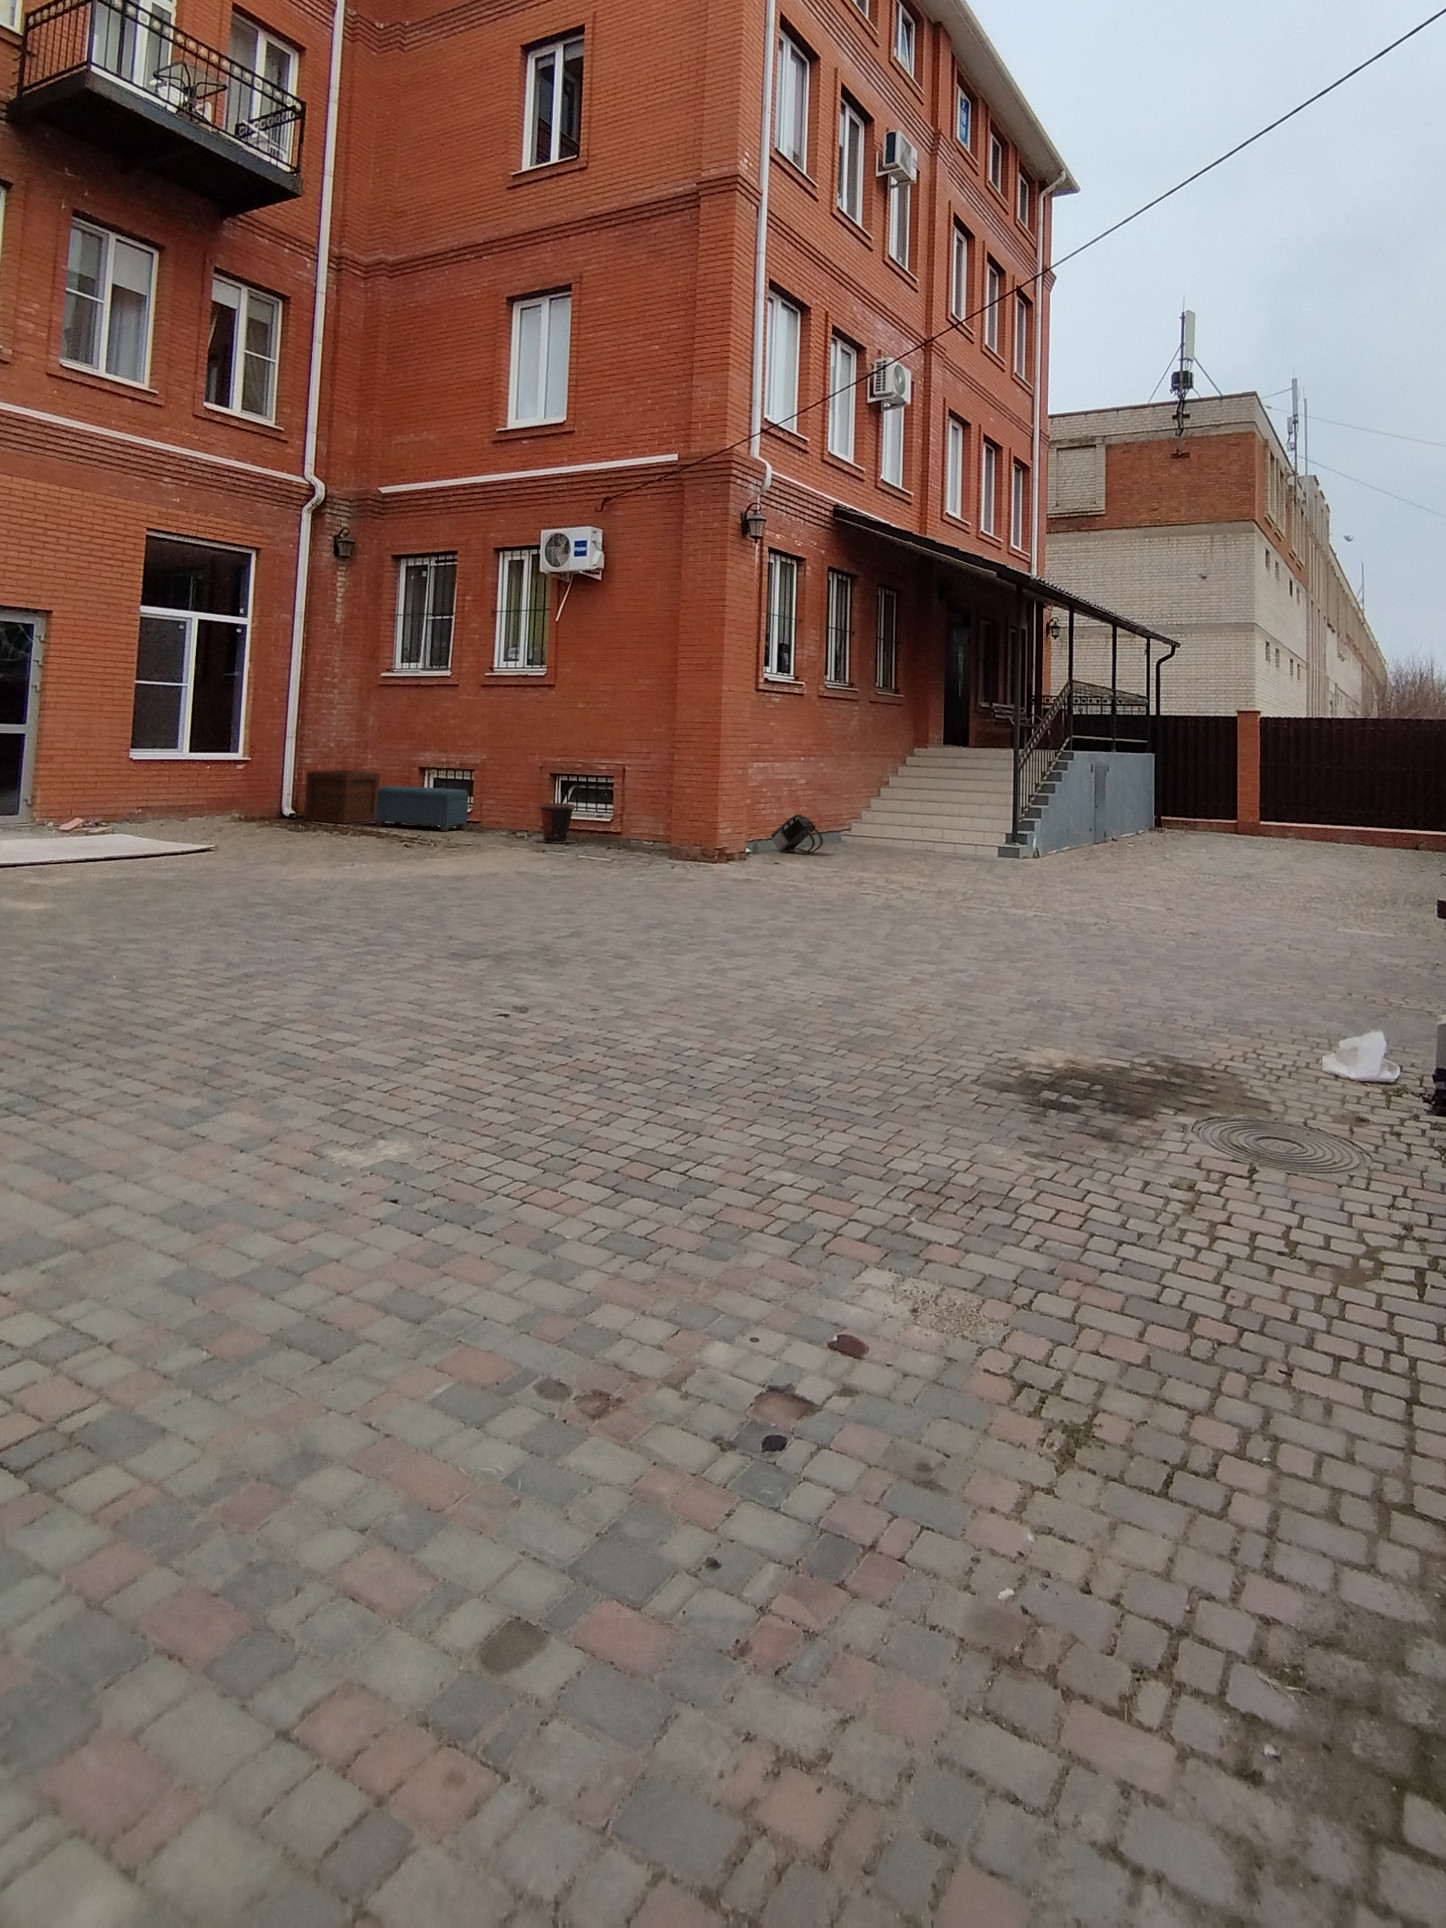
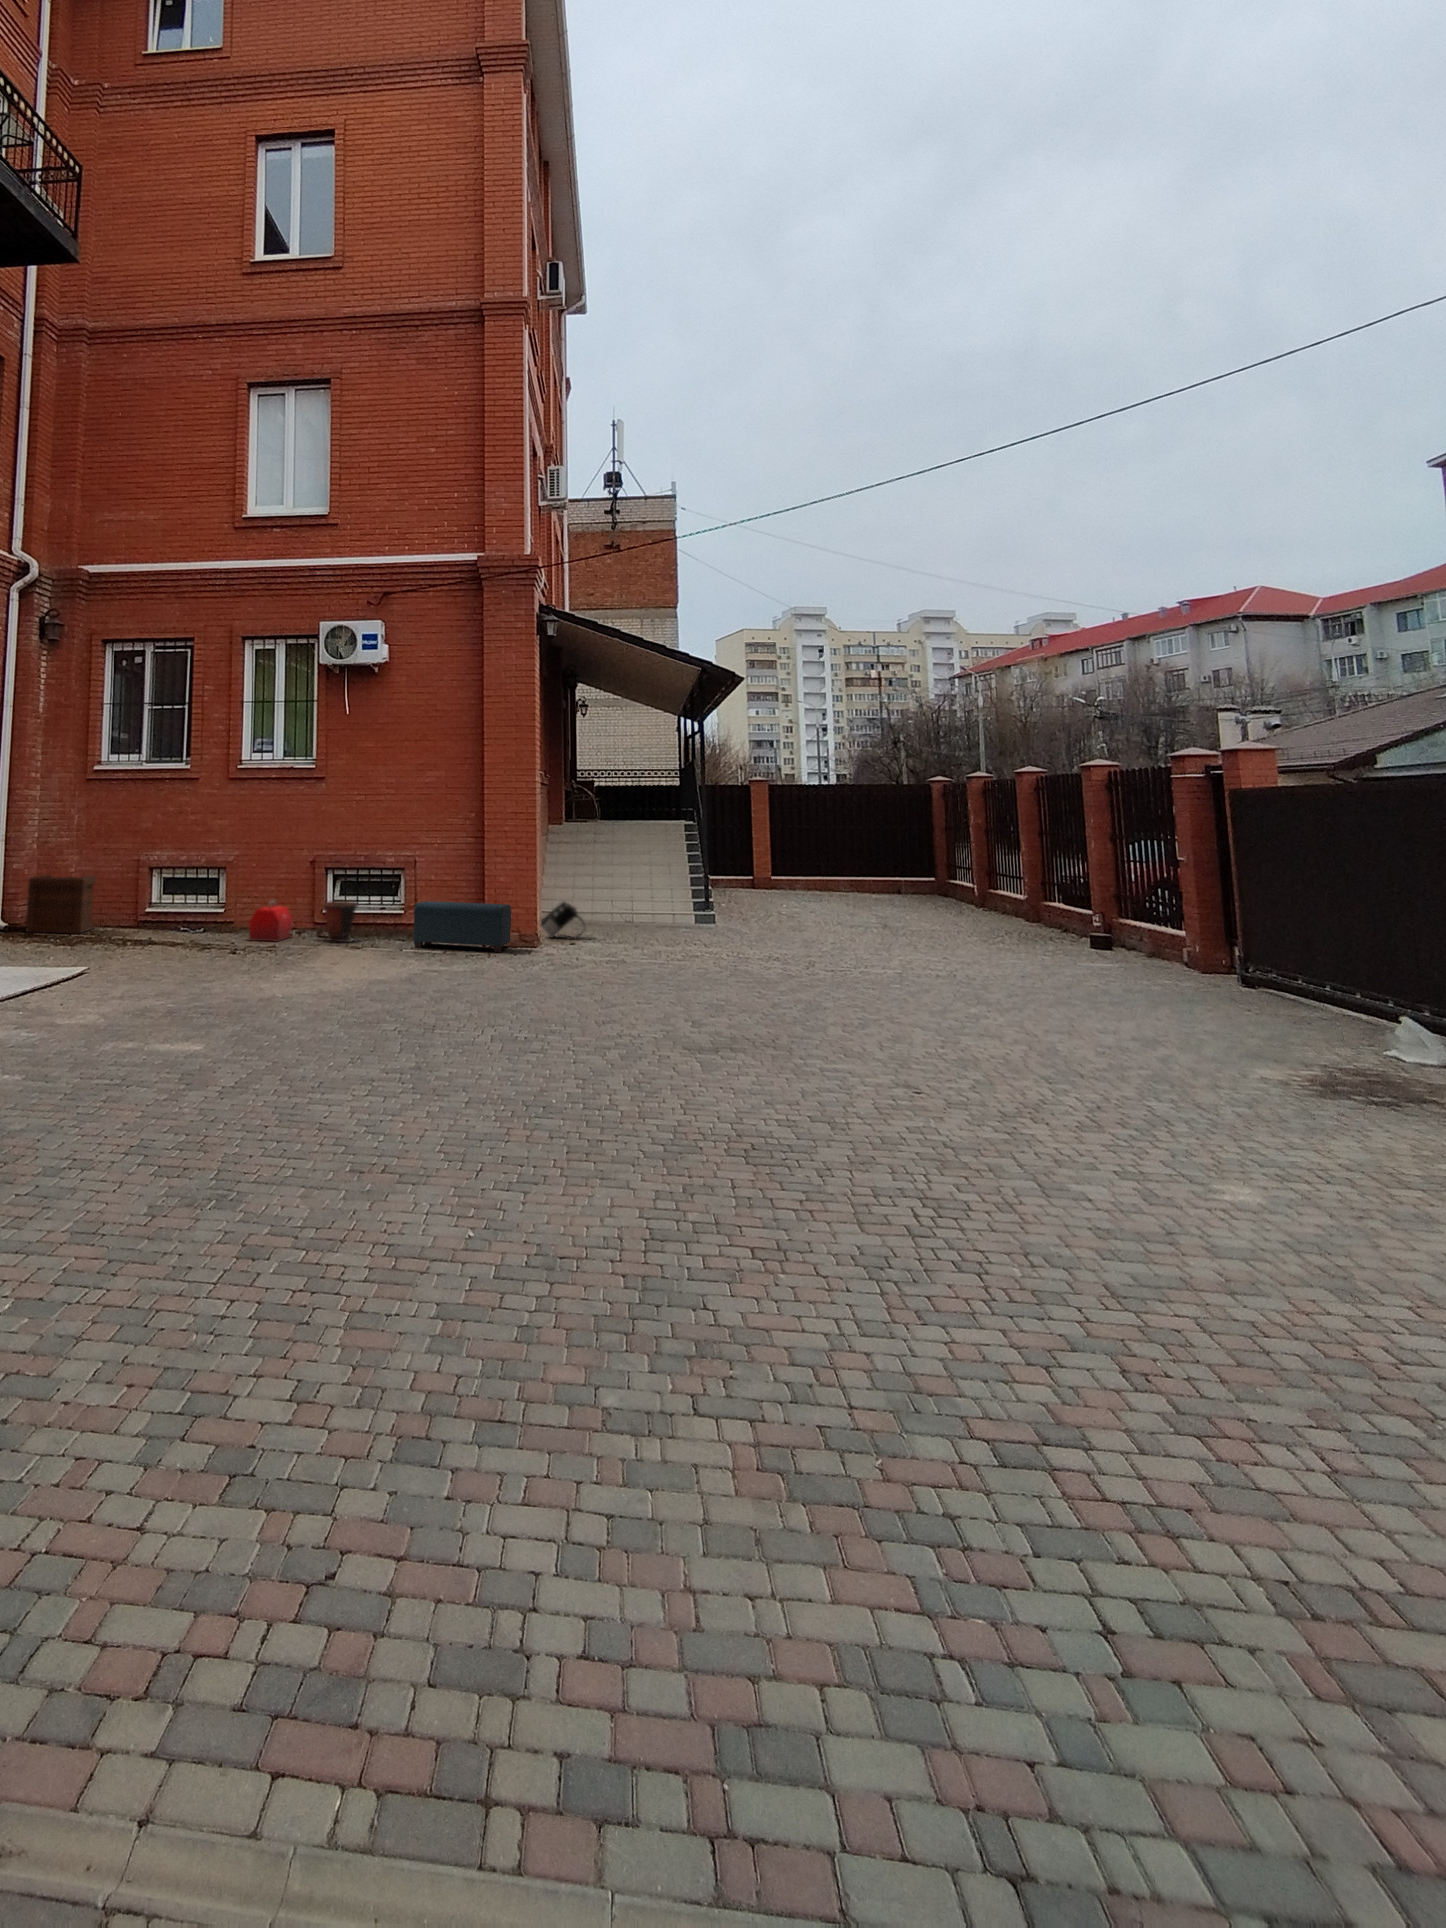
bench: present [375,786,468,831] -> present [414,901,511,952]
toolbox: none [471,800,525,839] -> present [249,901,292,942]

